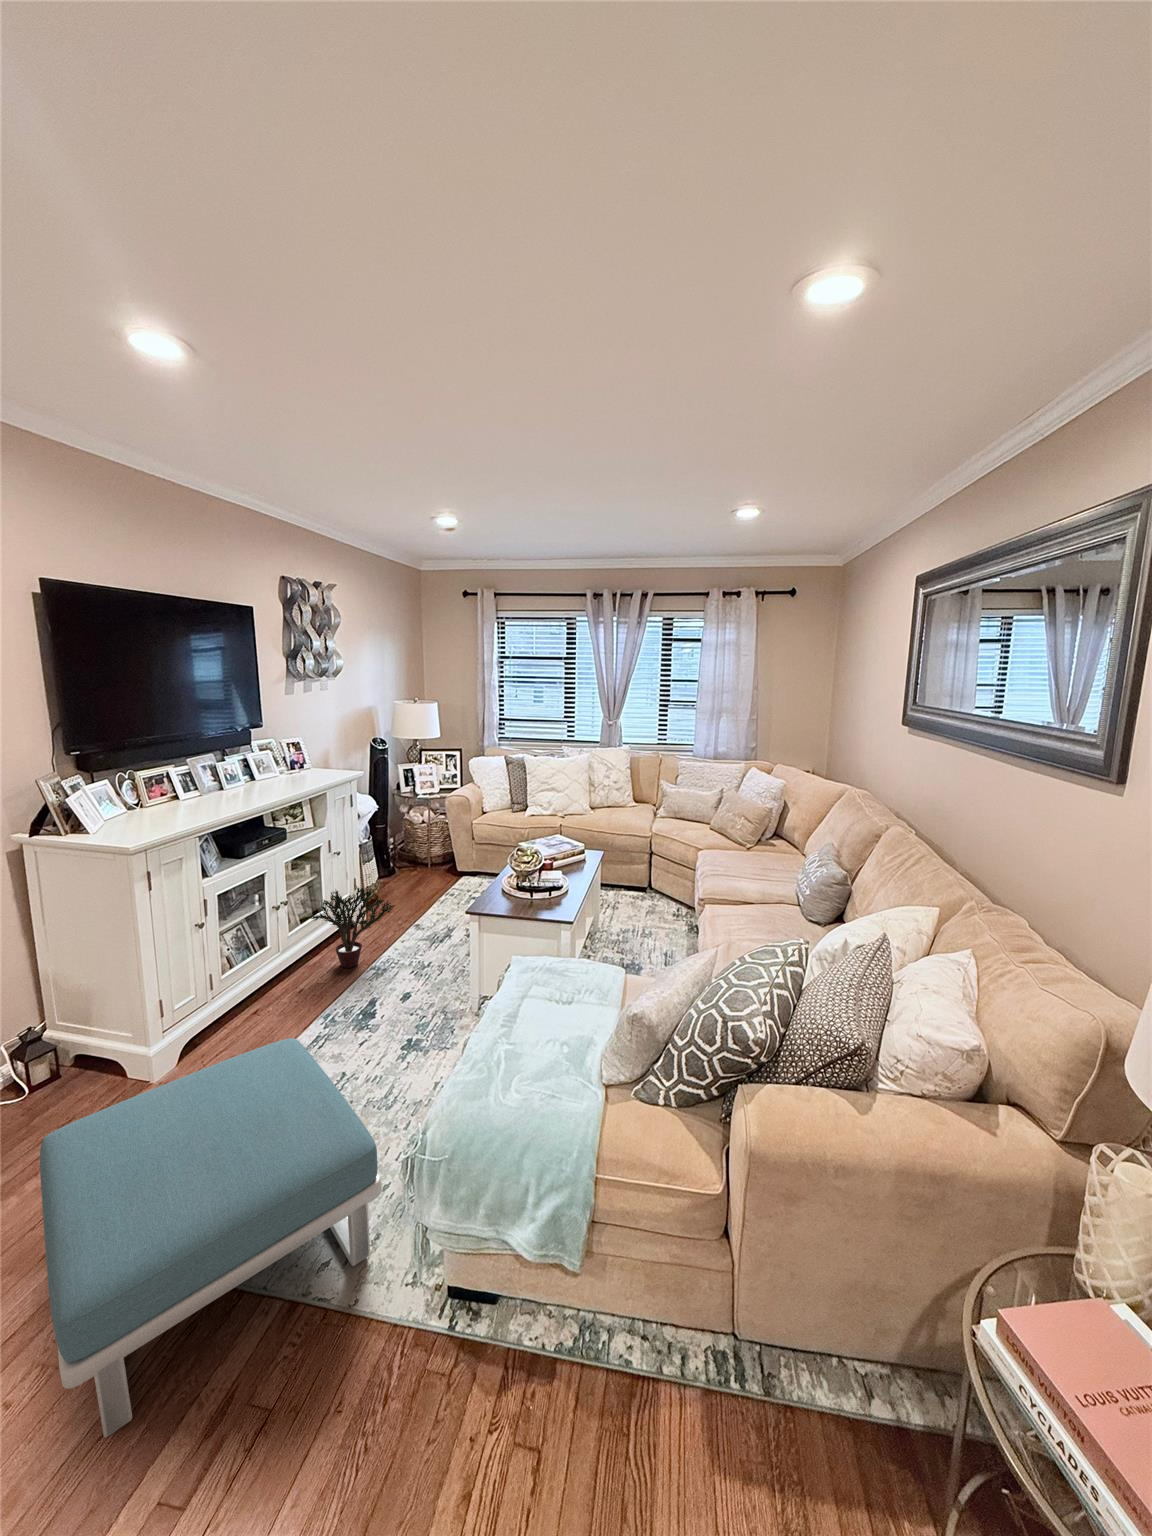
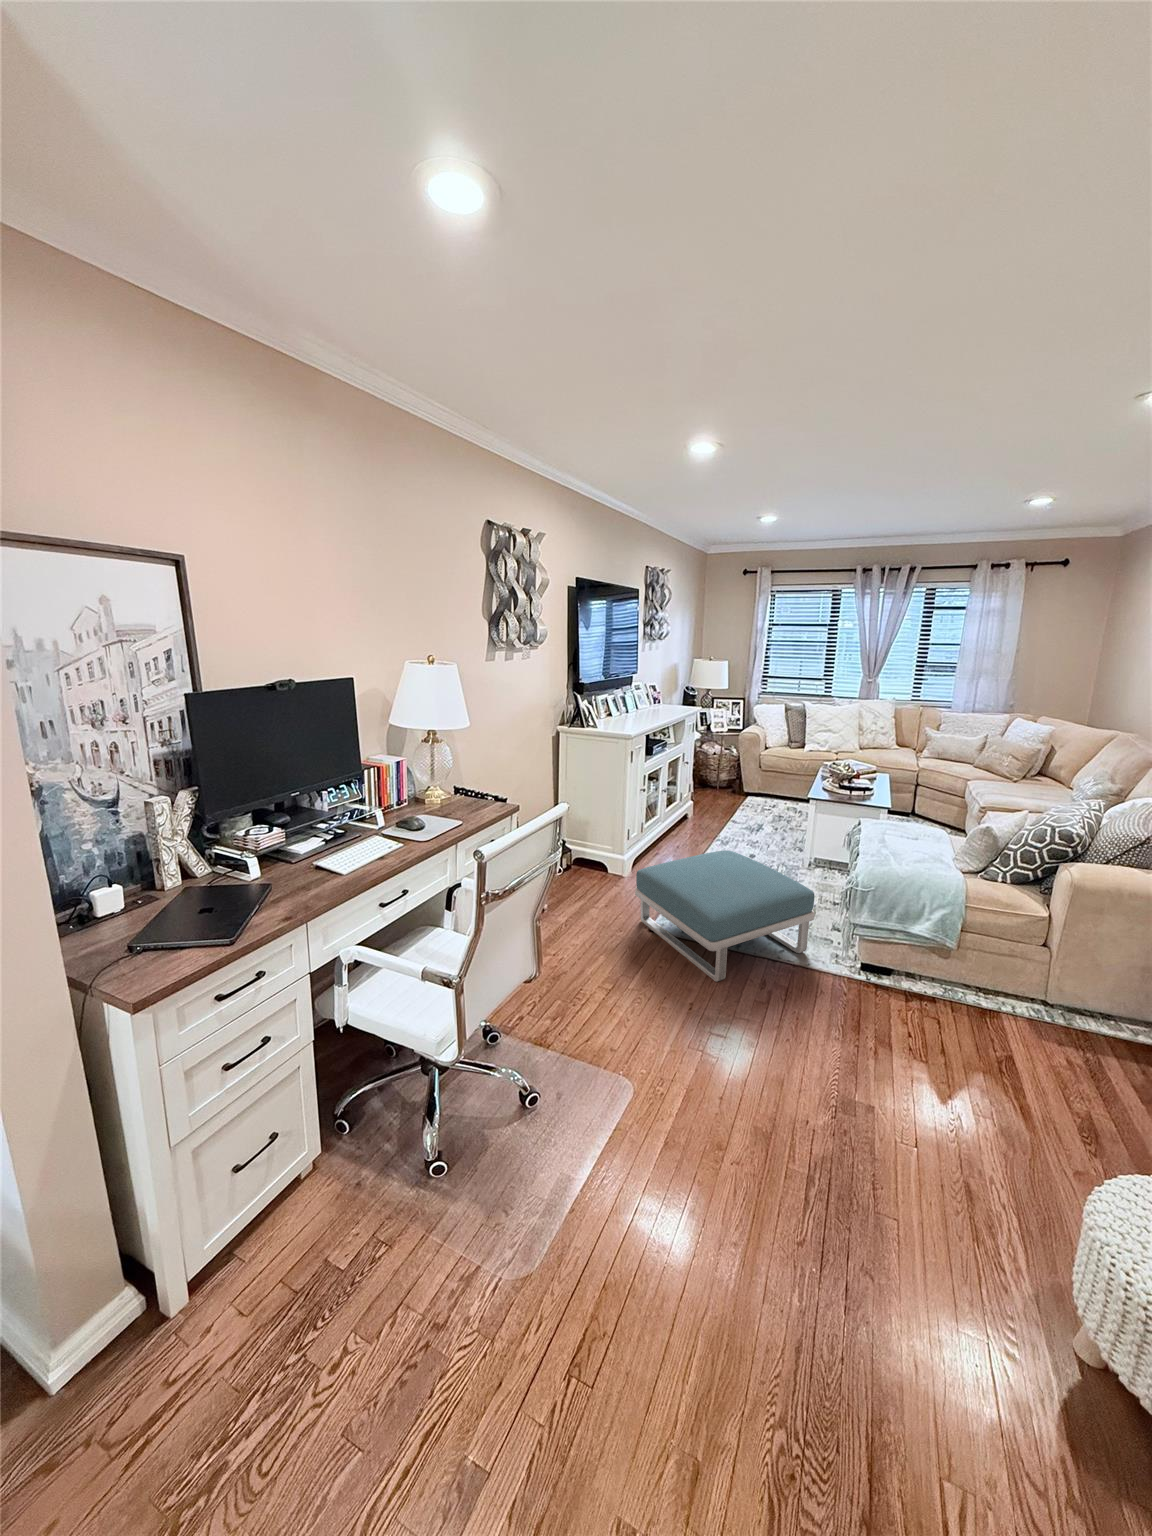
potted plant: present [308,886,394,968] -> none [681,785,733,838]

